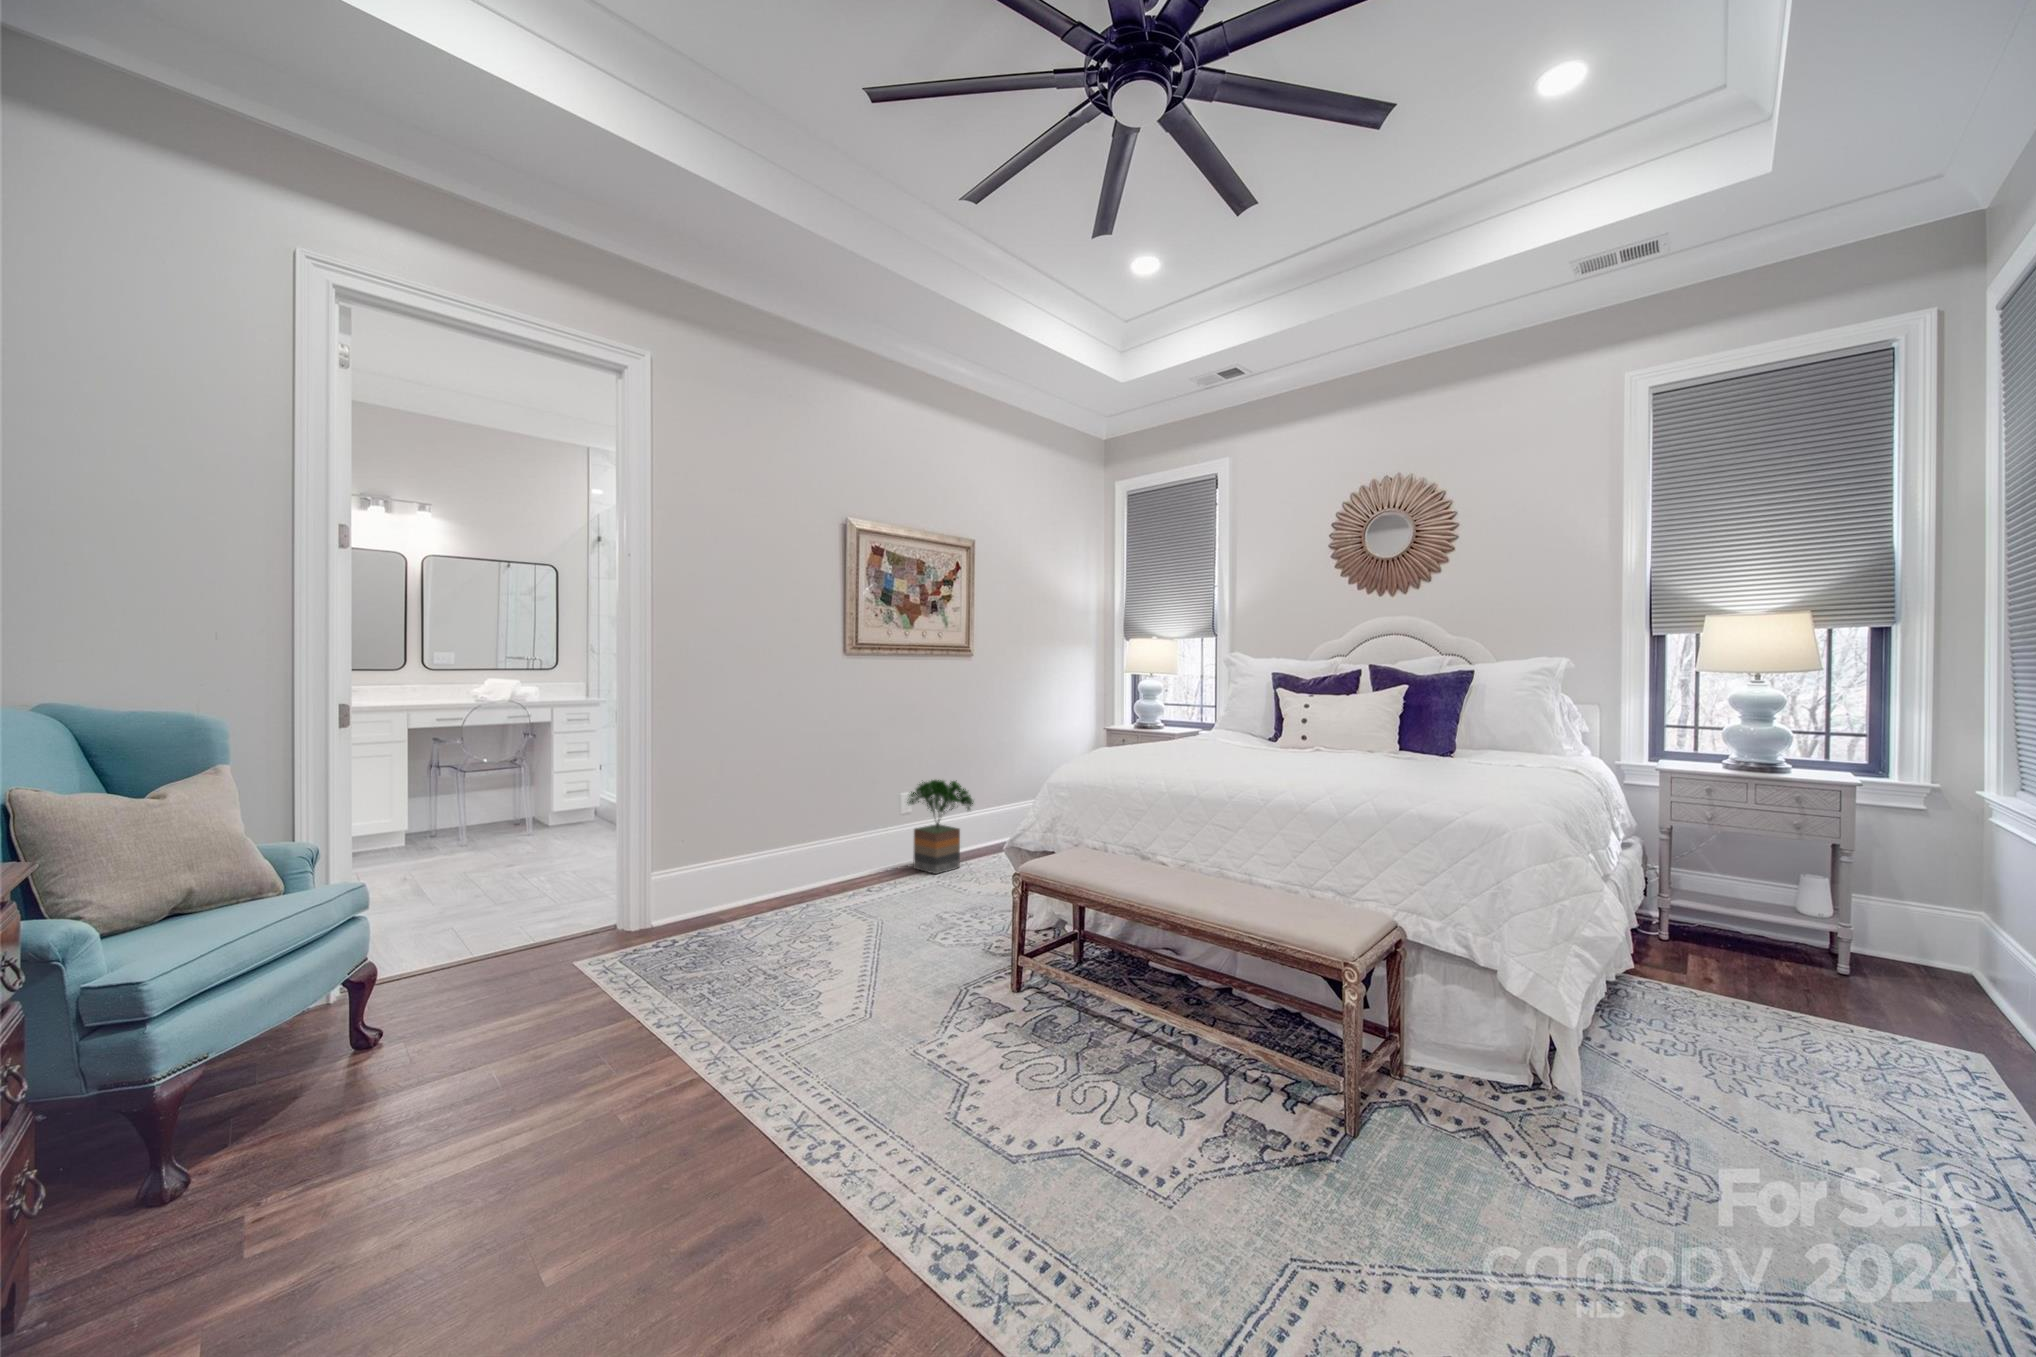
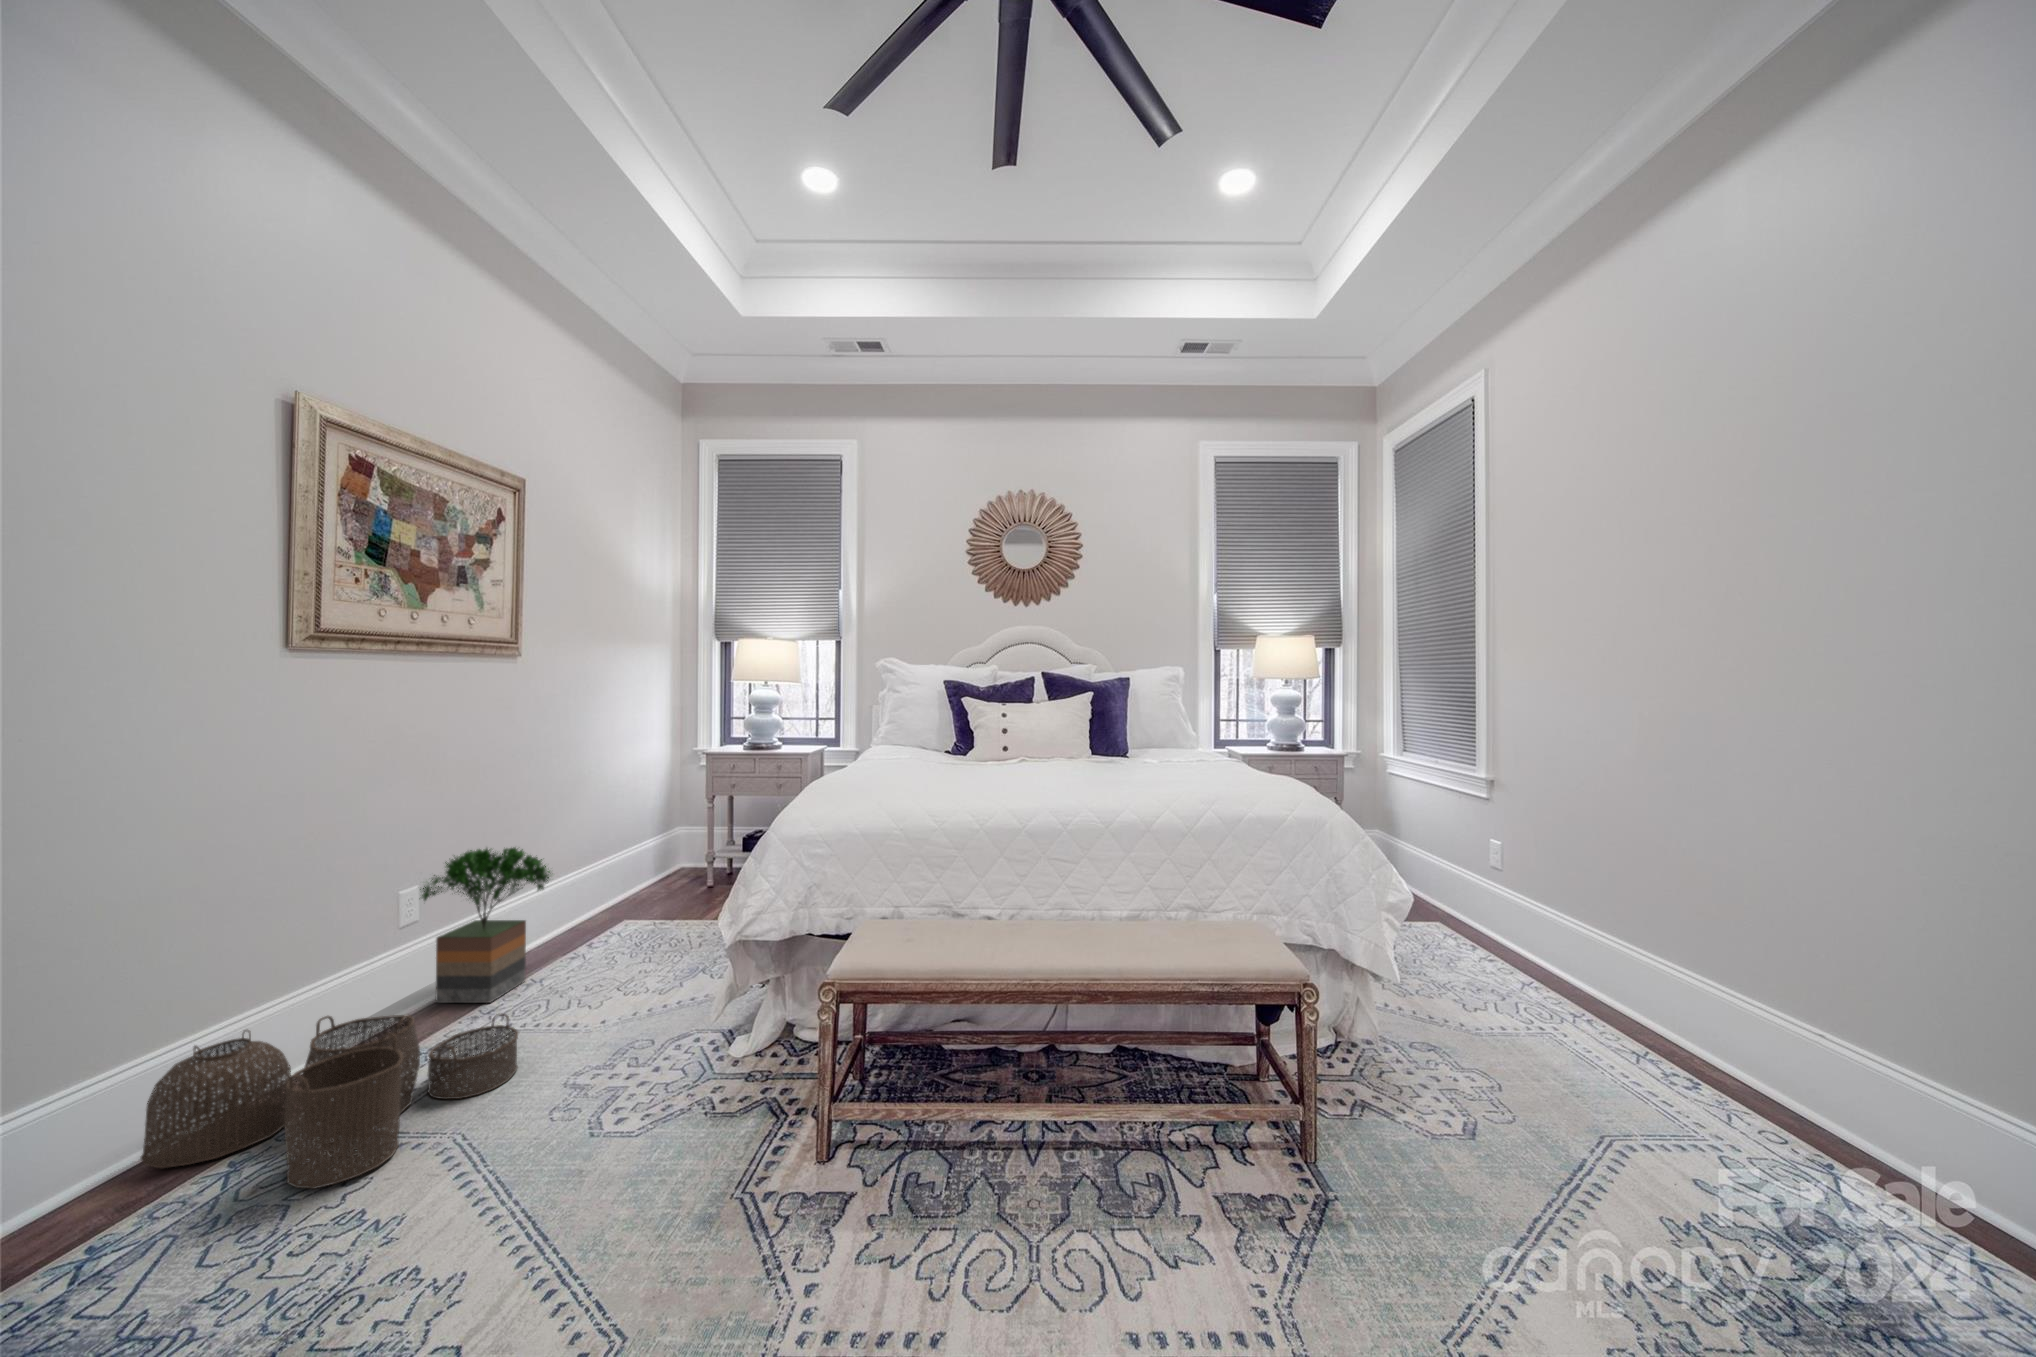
woven basket: none [778,851,923,929] -> present [141,1014,518,1188]

